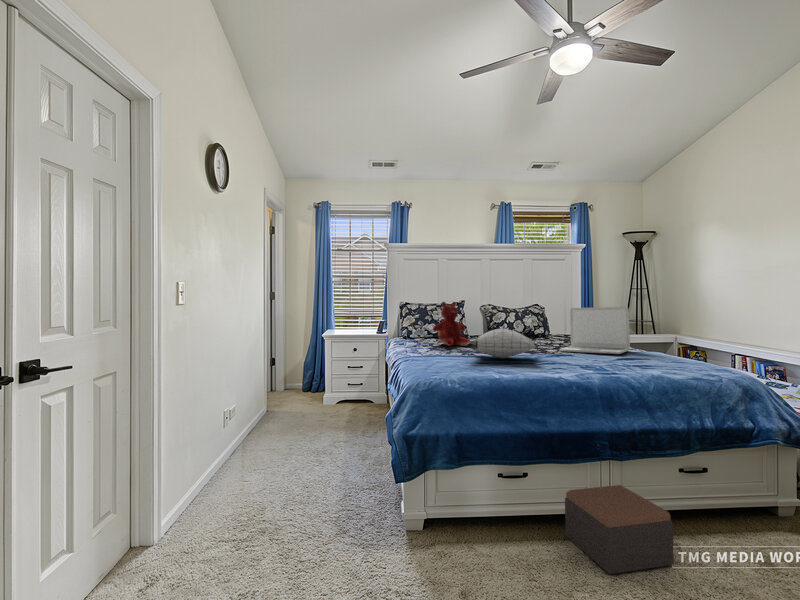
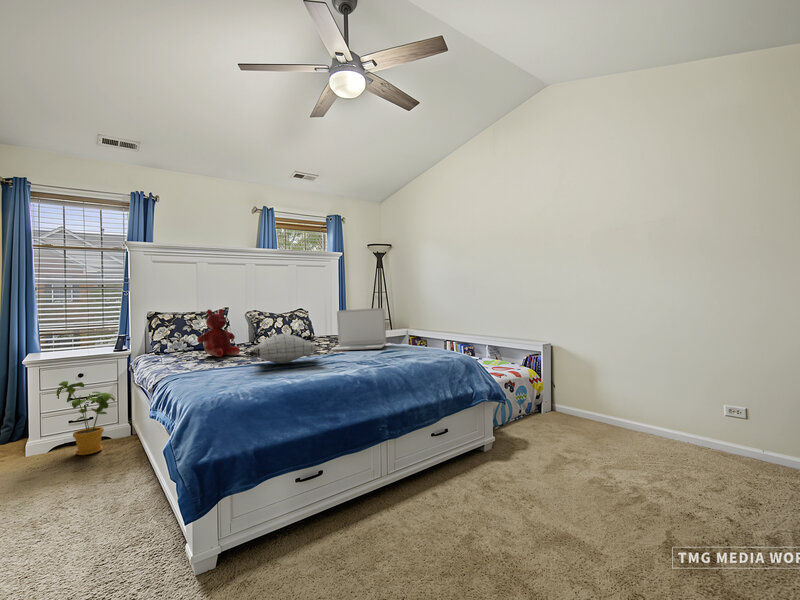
house plant: none [338,353,374,414] -> present [56,381,115,455]
footstool: present [565,485,674,574] -> none [357,461,443,541]

